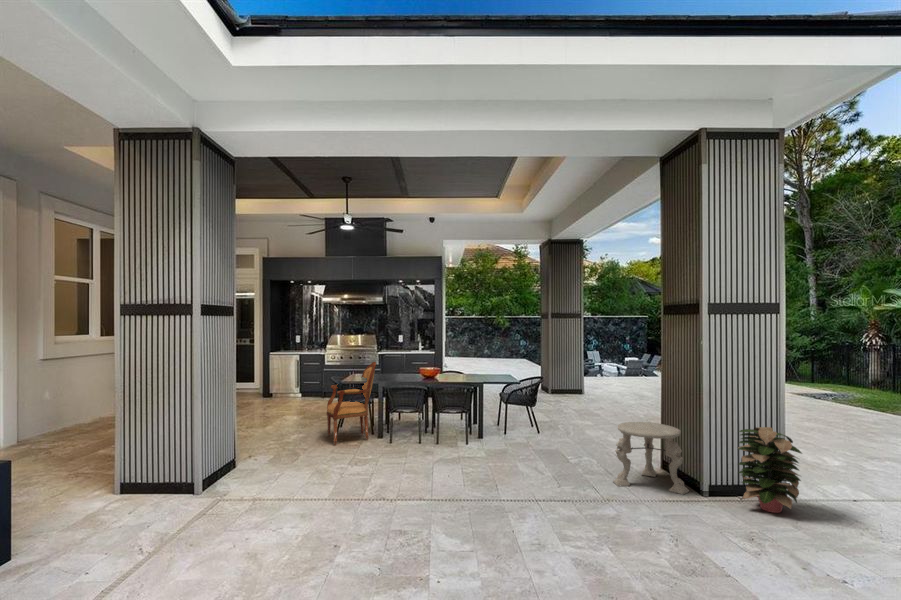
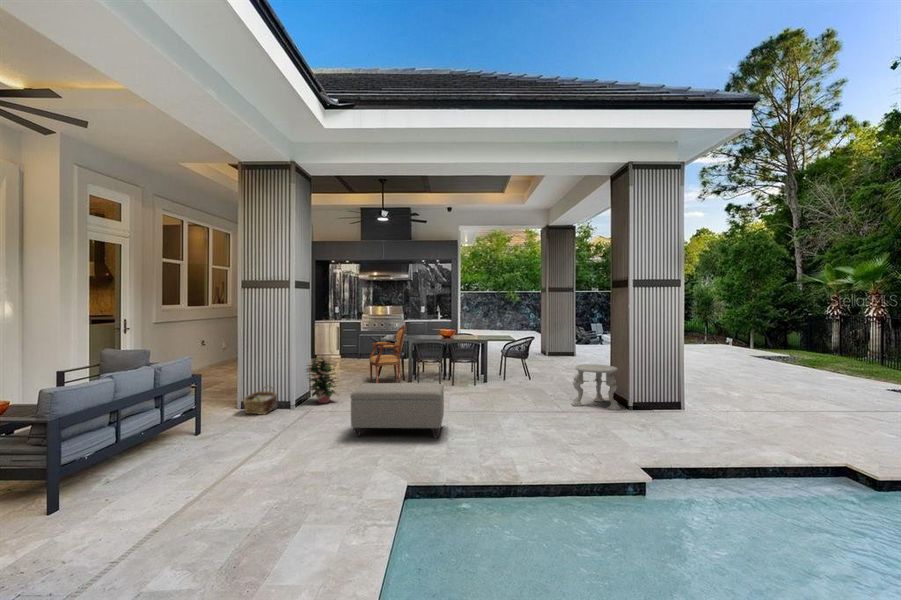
decorative plant: present [738,427,802,513] -> present [307,356,339,403]
woven basket: none [112,460,173,511] -> present [243,385,277,414]
ottoman: none [268,467,429,571] -> present [350,383,444,438]

